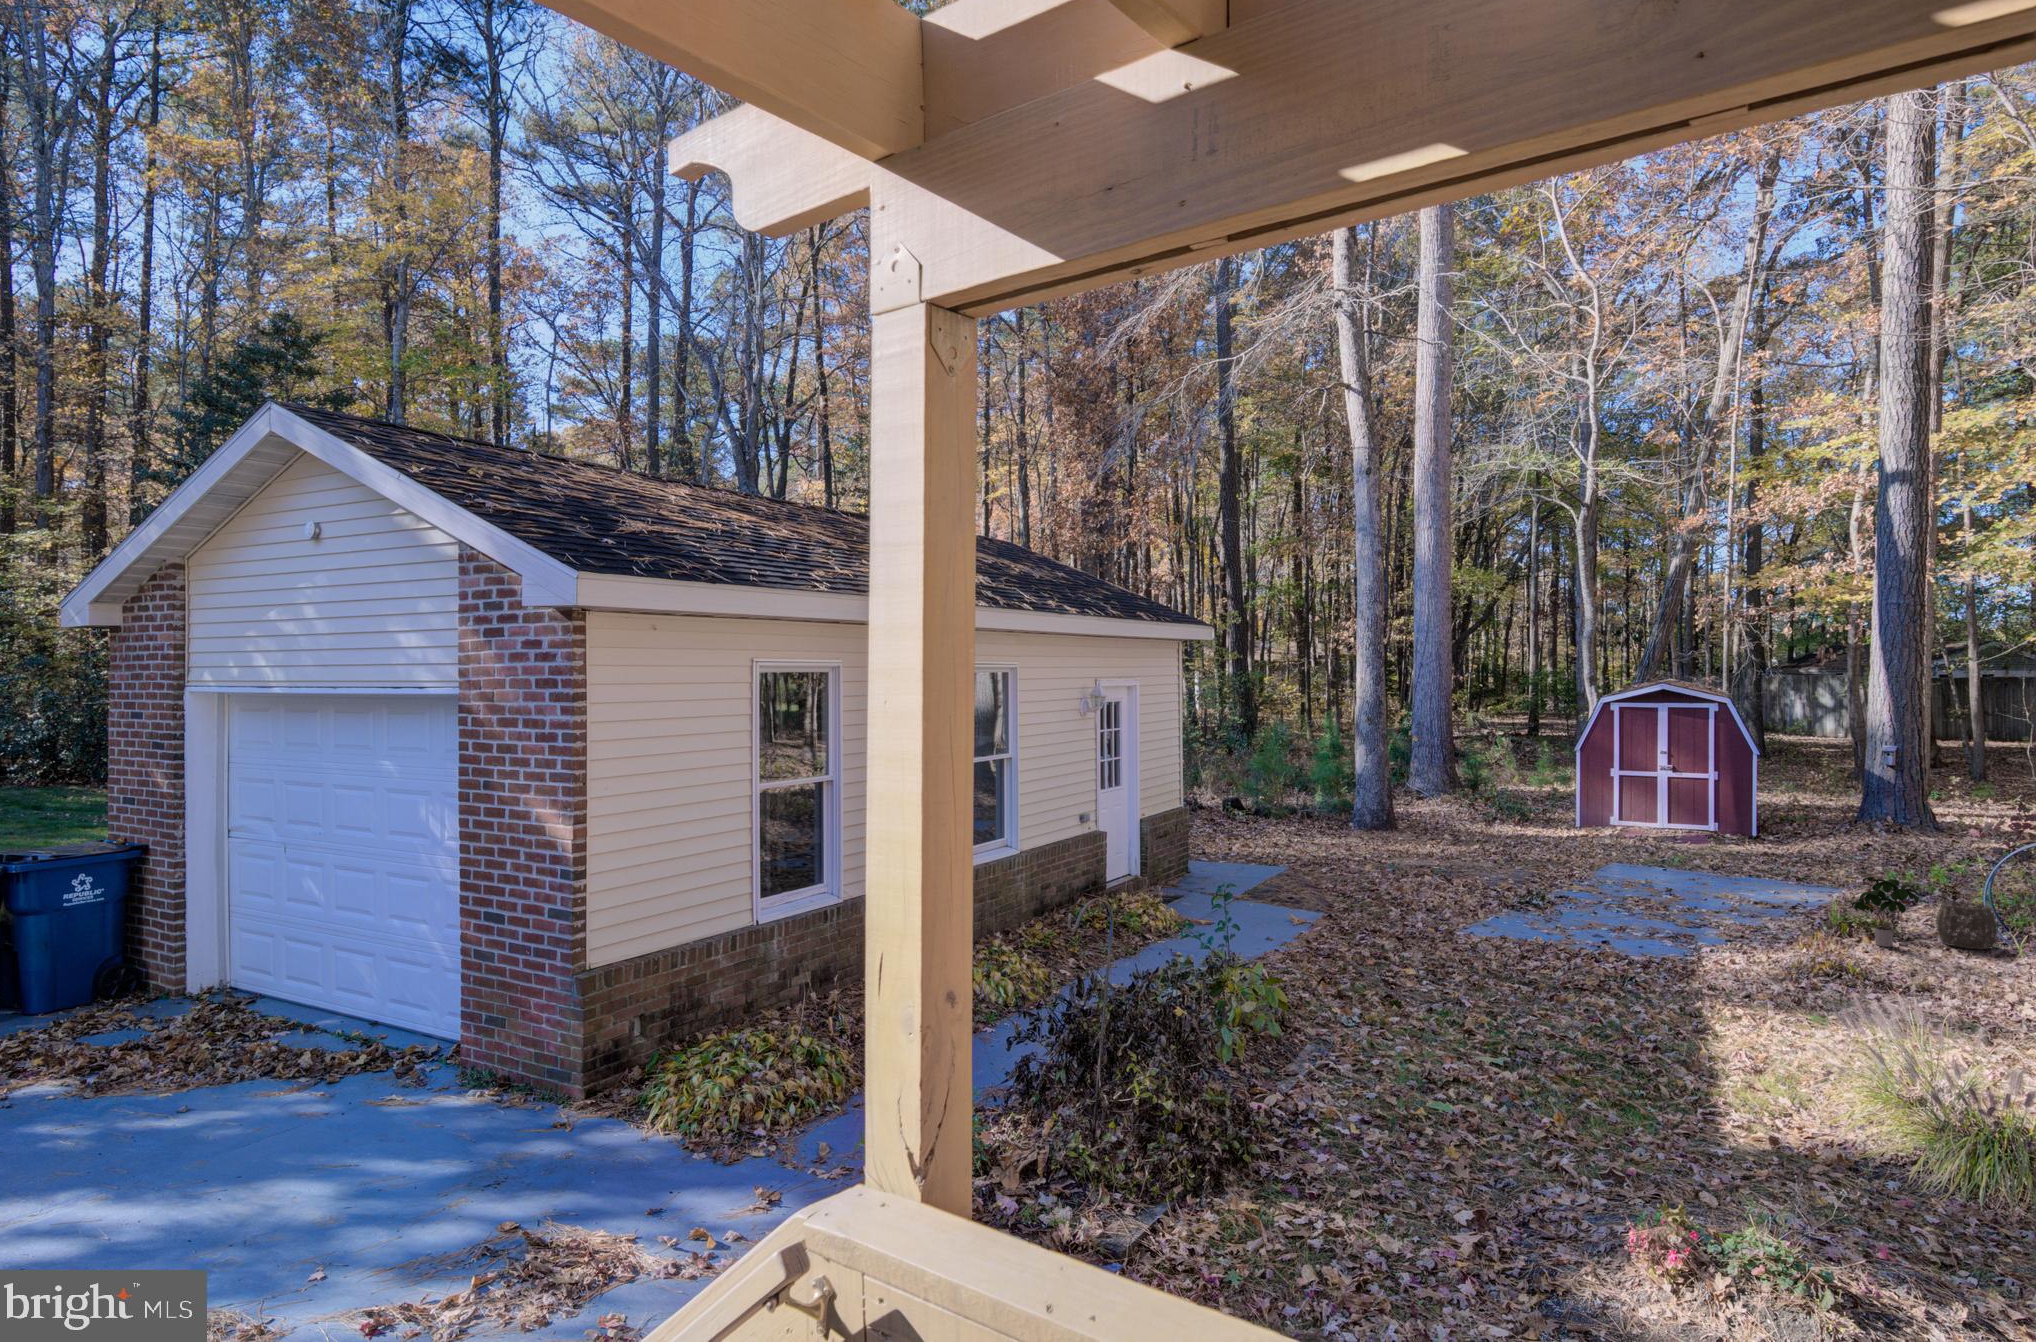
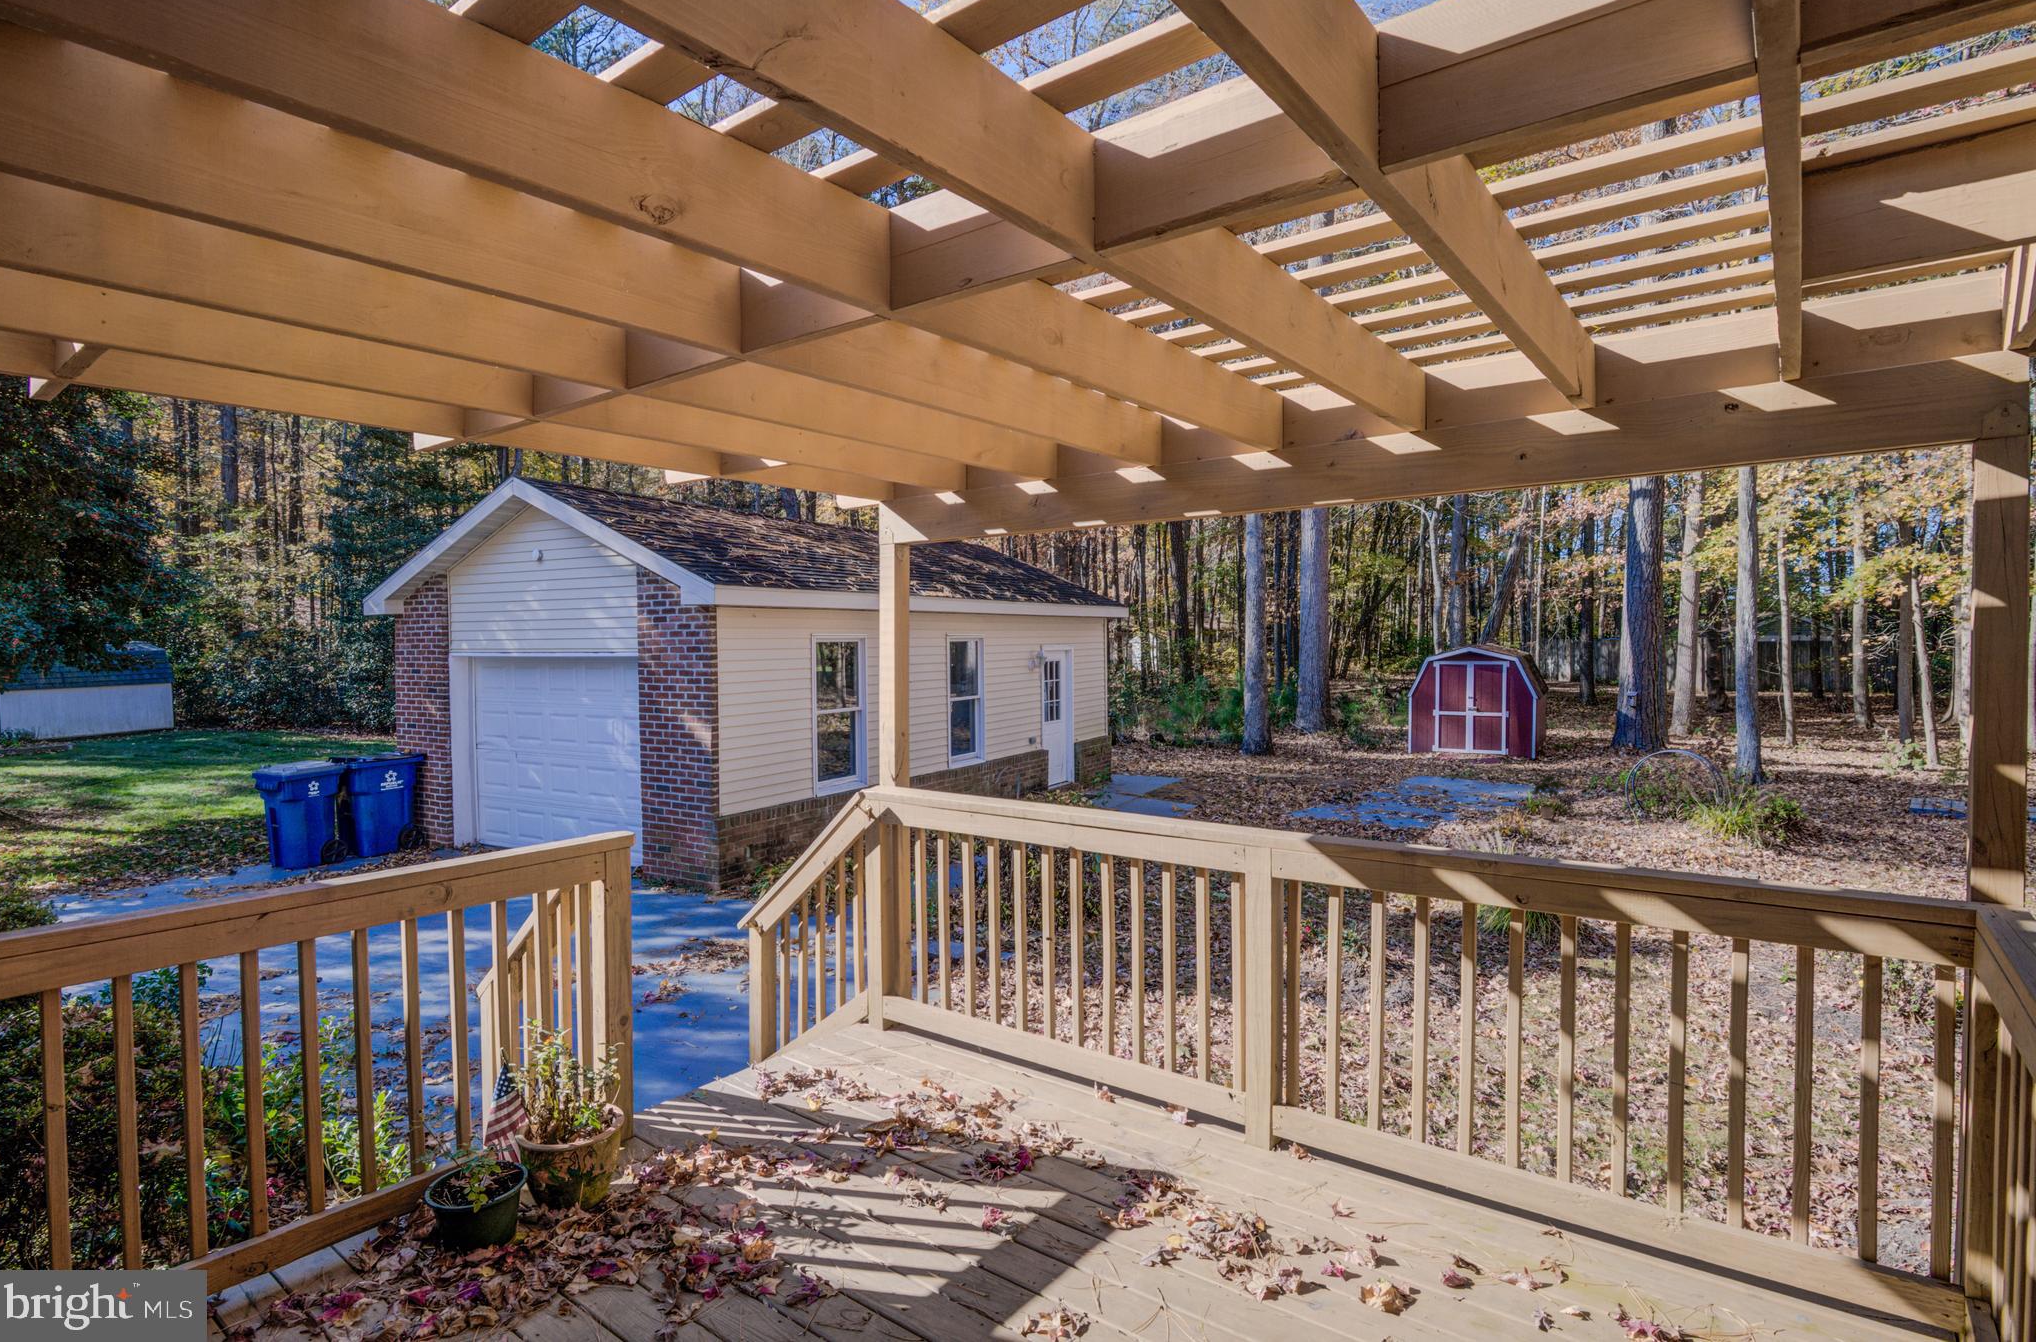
woven basket: present [1936,902,1998,950] -> none [1581,790,1618,820]

